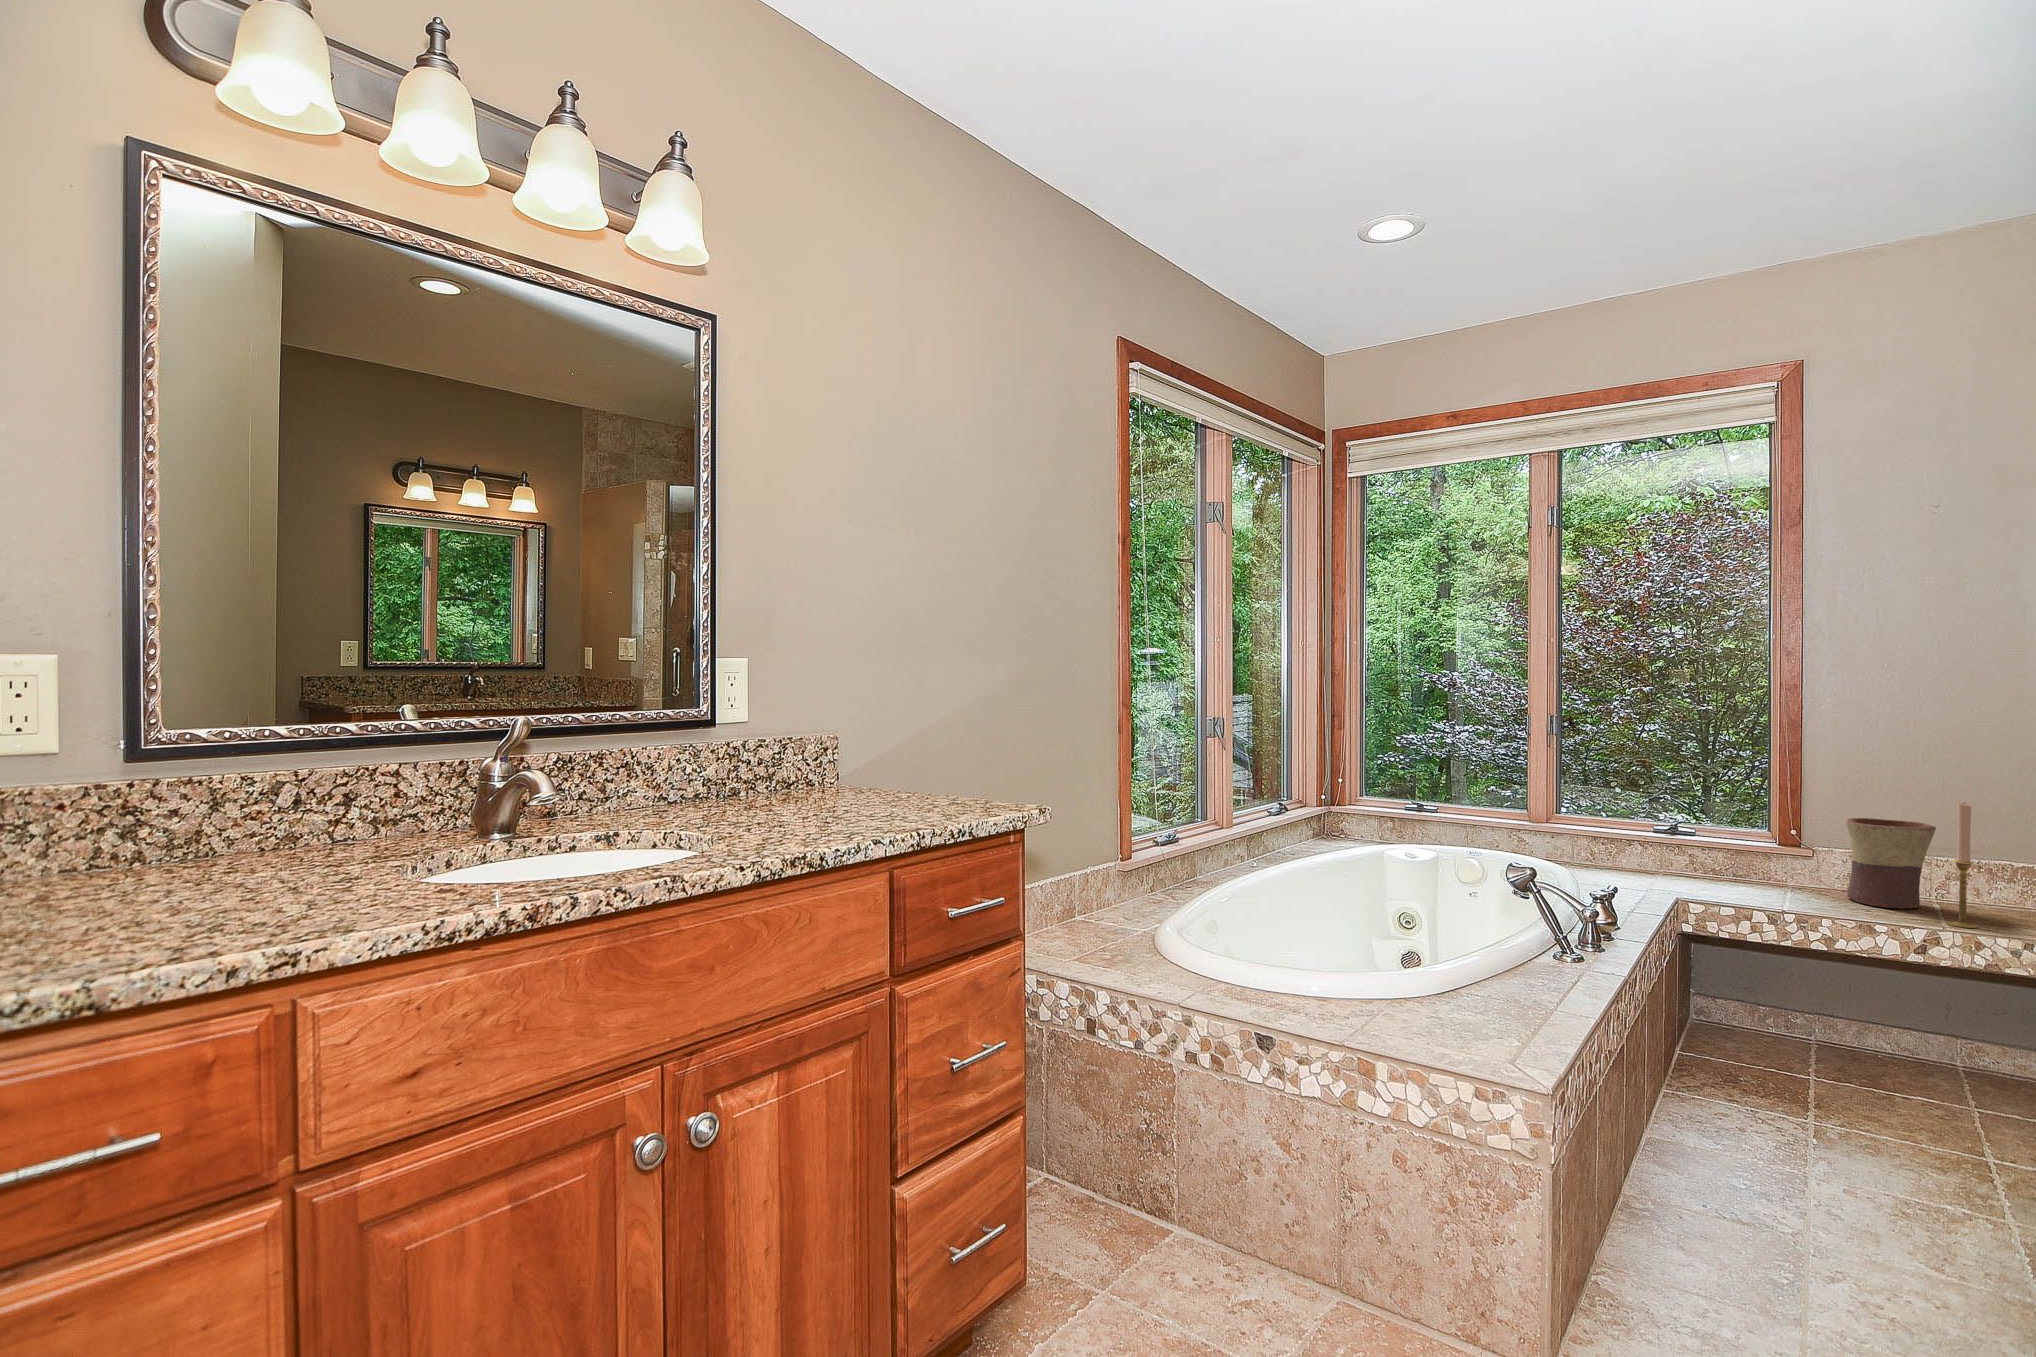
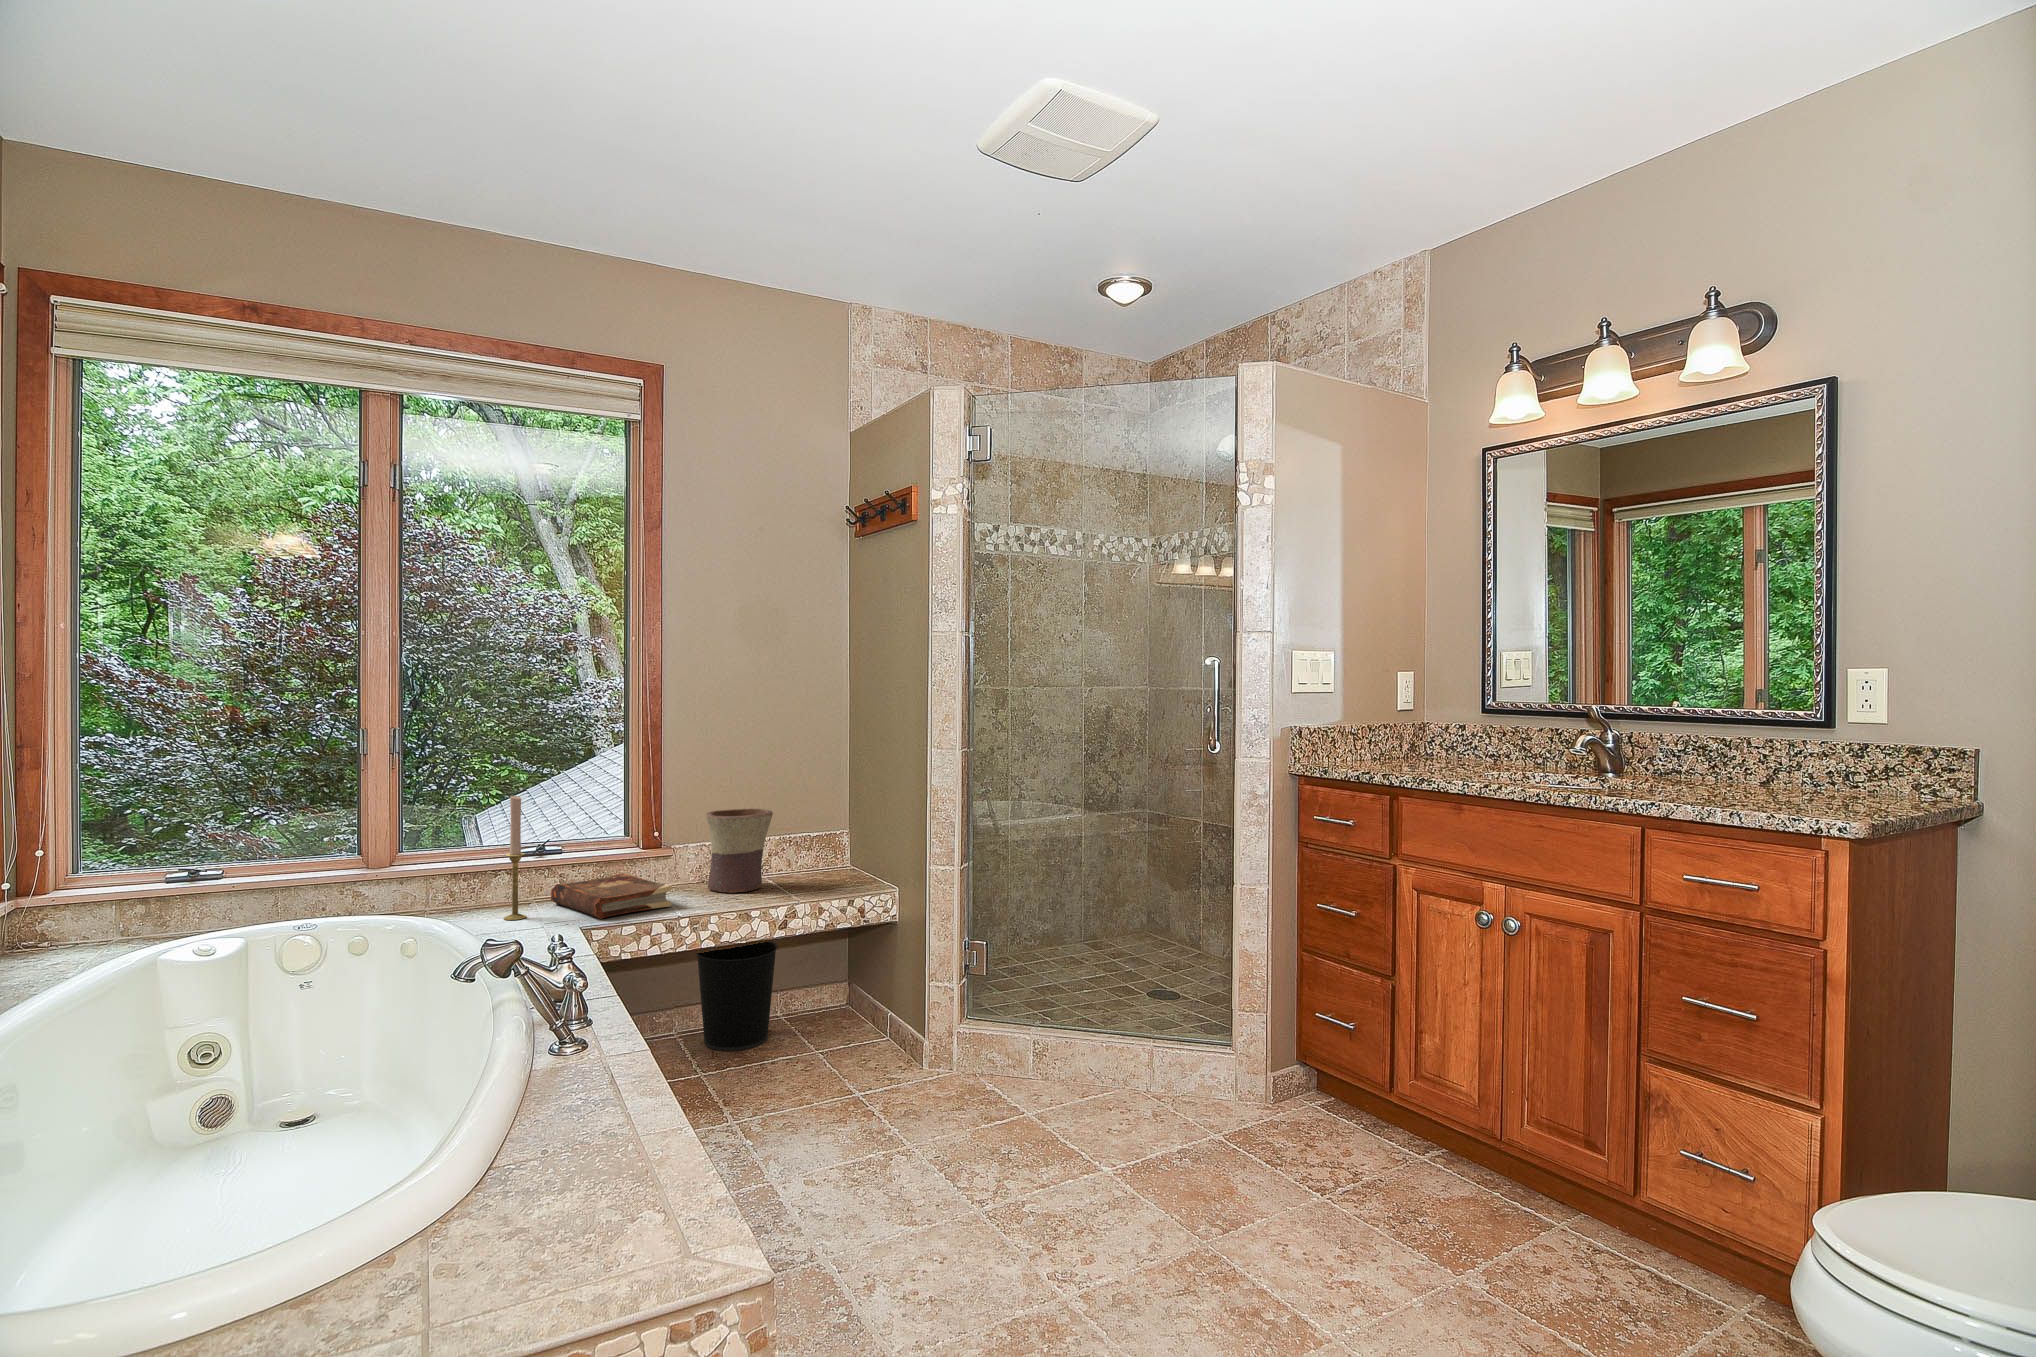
candlestick: present [1948,802,1976,928] -> present [503,796,527,920]
book: none [1671,861,1786,901] -> present [551,873,672,919]
wastebasket: none [1830,956,1940,1078] -> present [695,941,778,1051]

